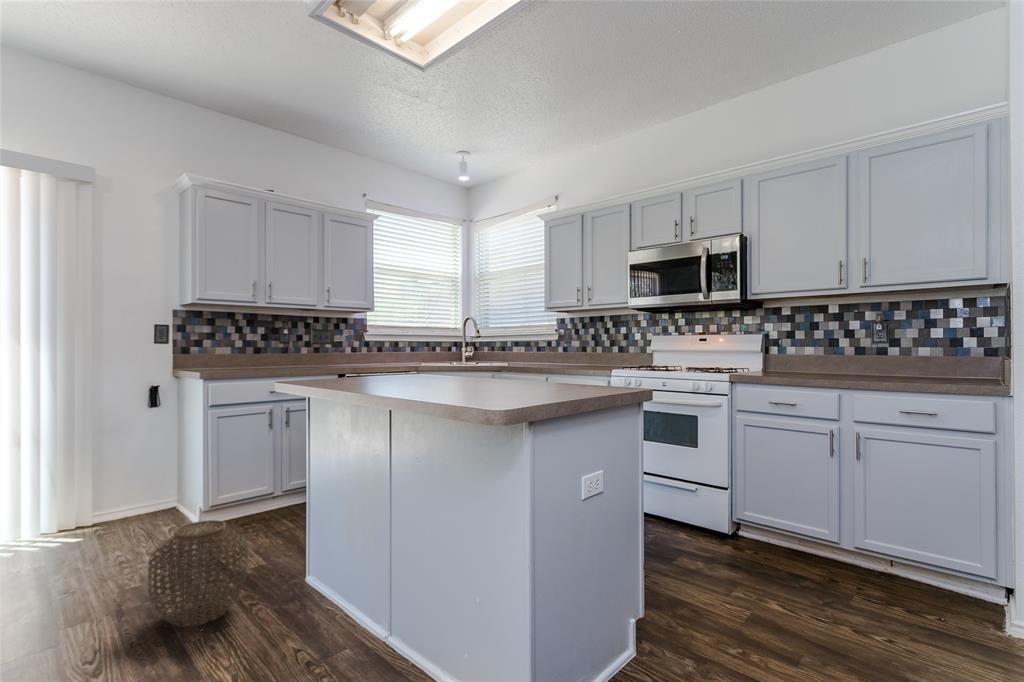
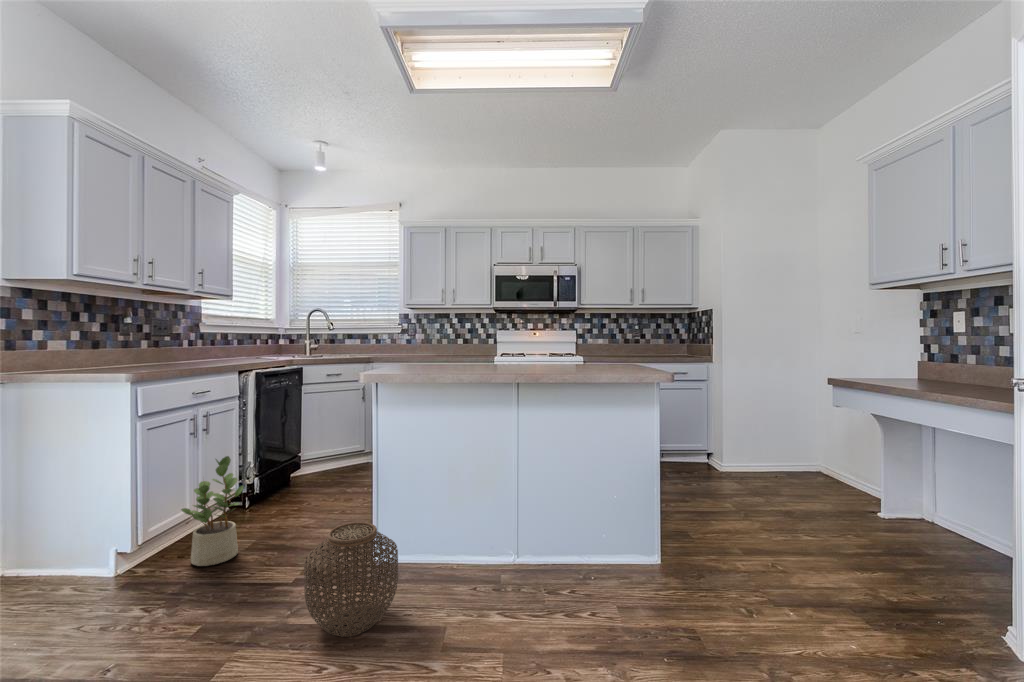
potted plant: none [238,444,285,533] -> present [181,456,244,566]

